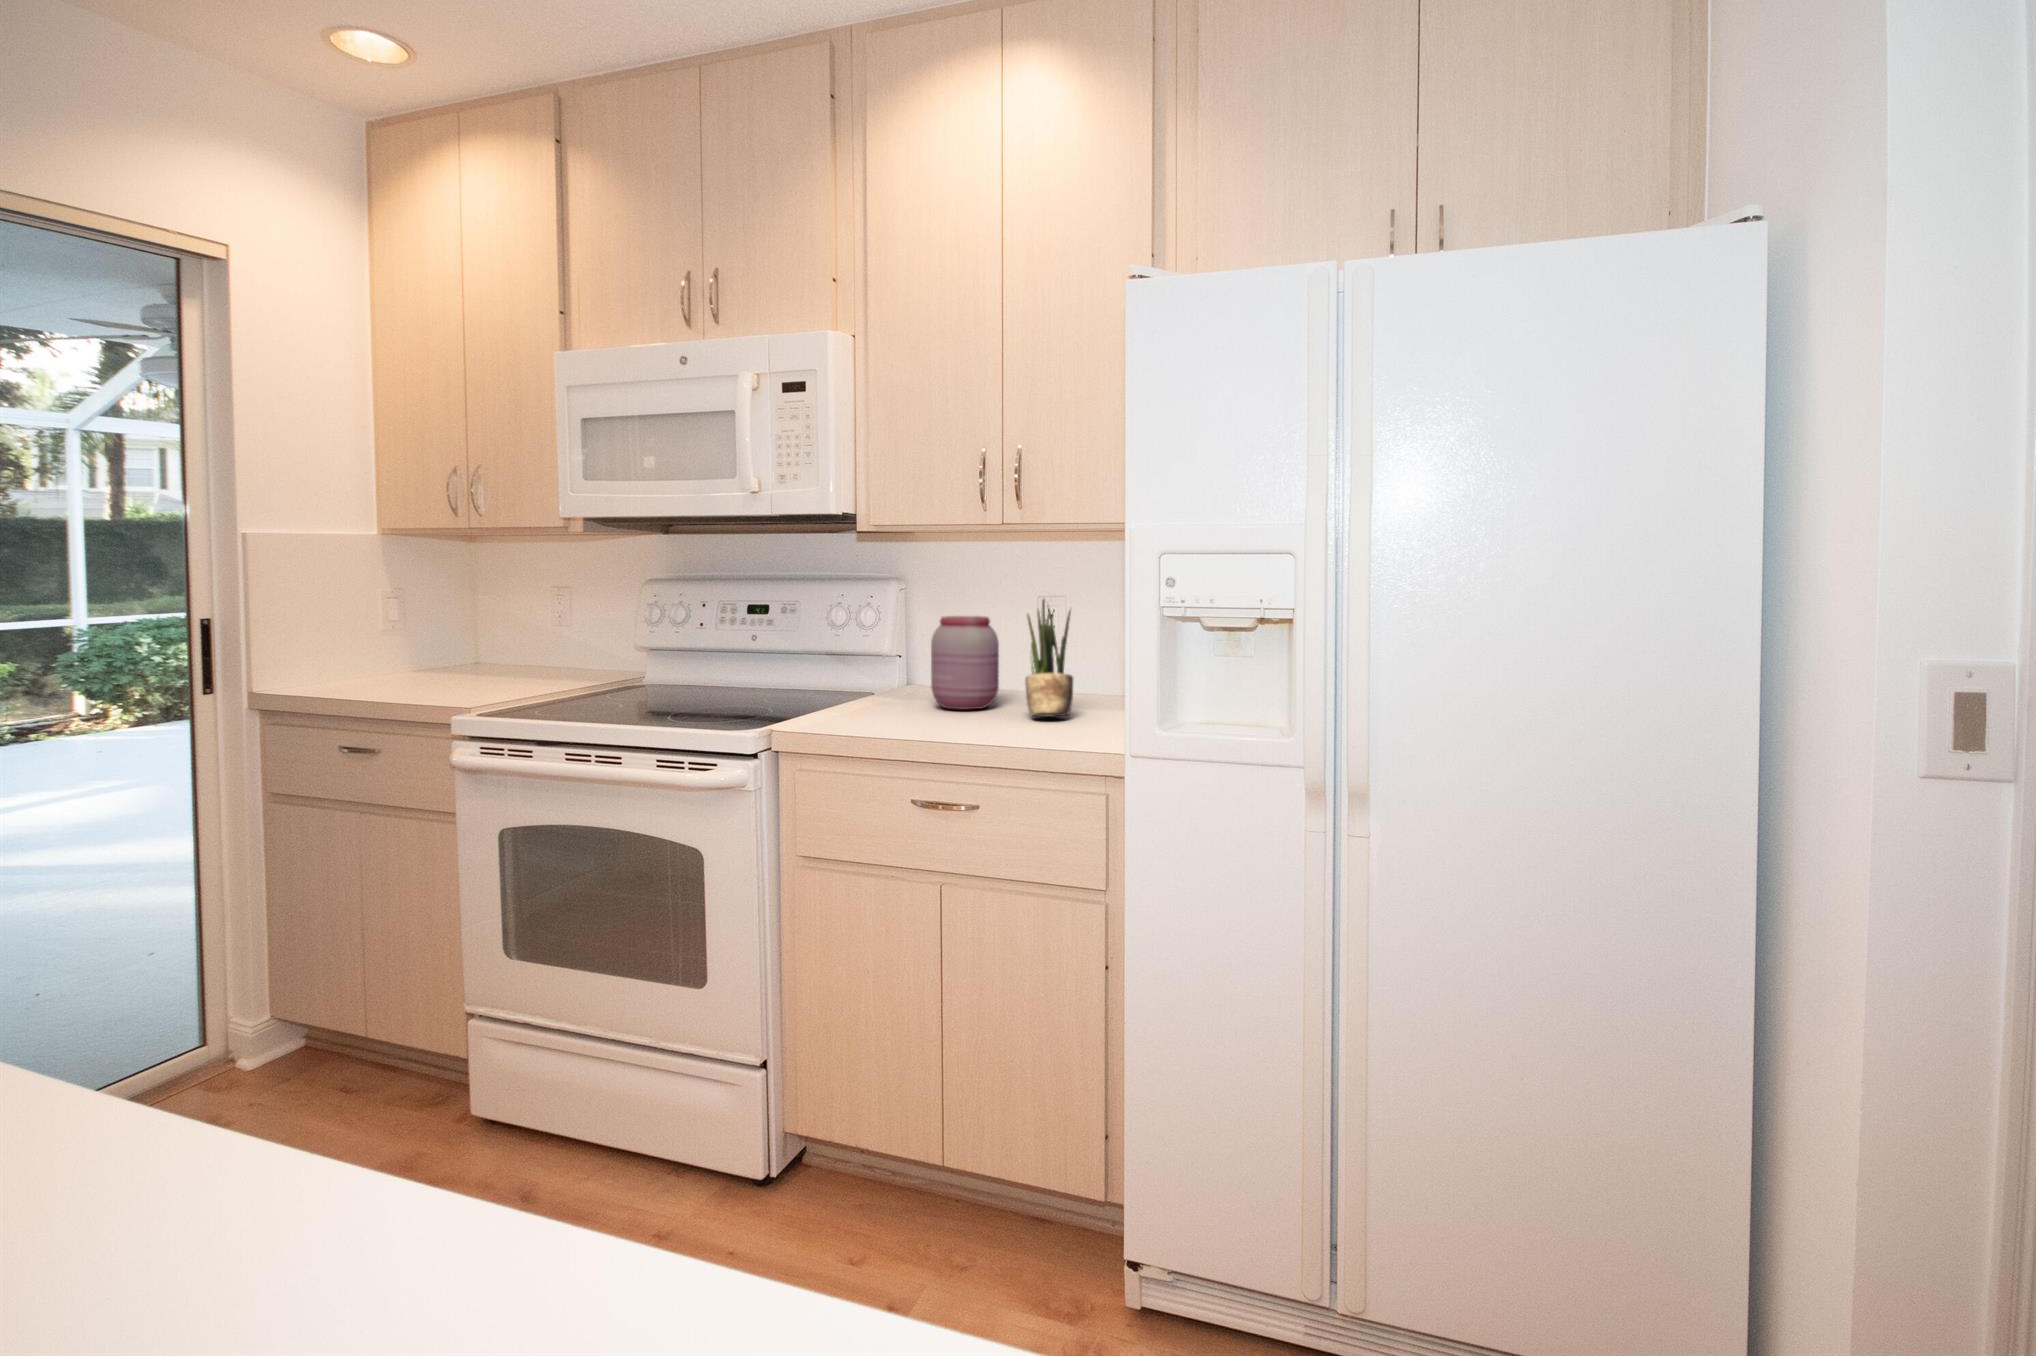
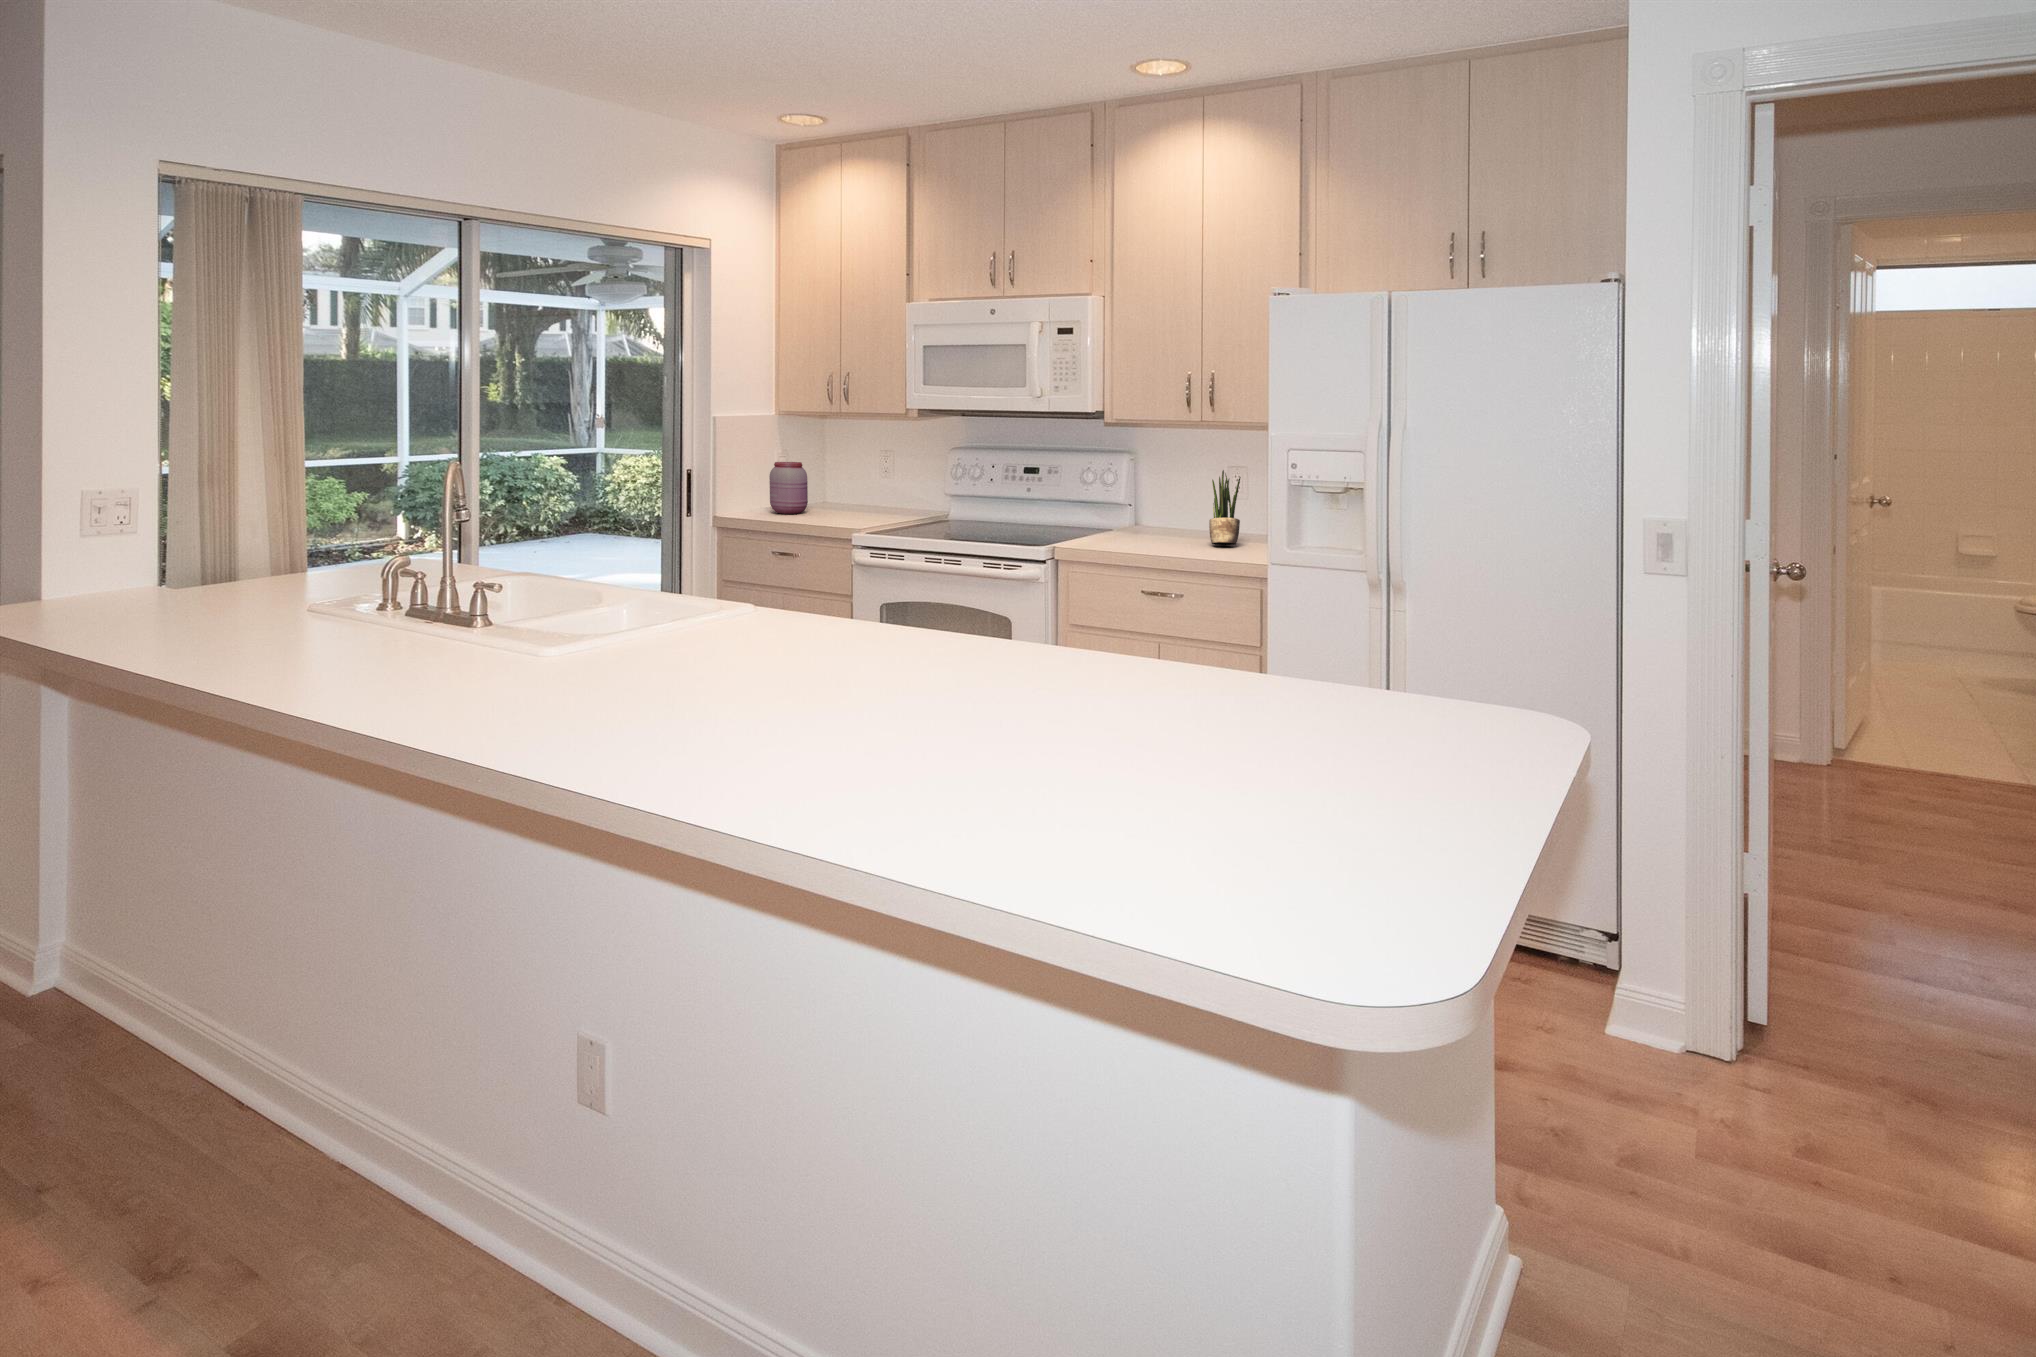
jar: present [931,616,999,710] -> present [769,462,808,514]

